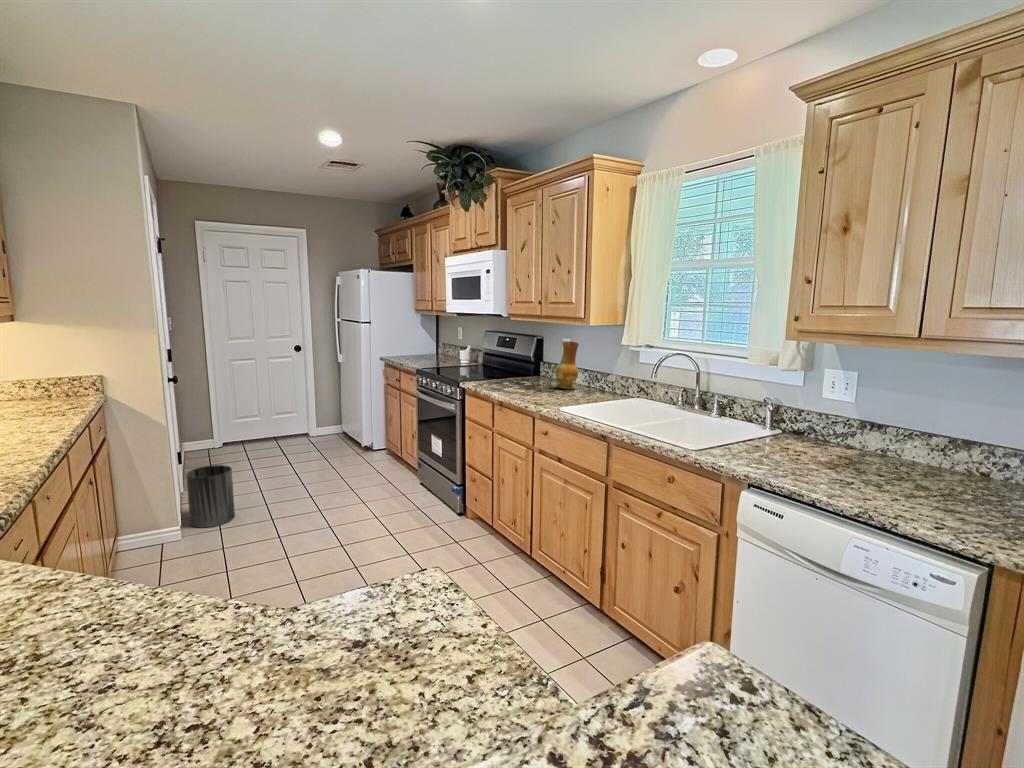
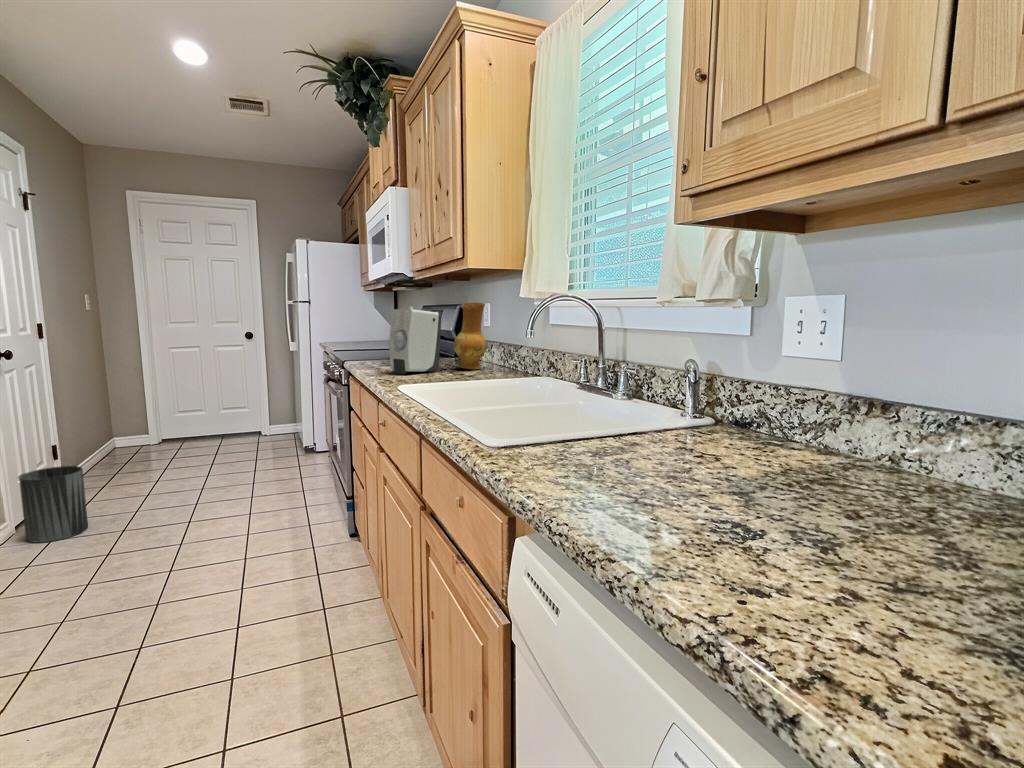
soap dispenser: none [520,349,553,395] -> present [389,309,441,374]

